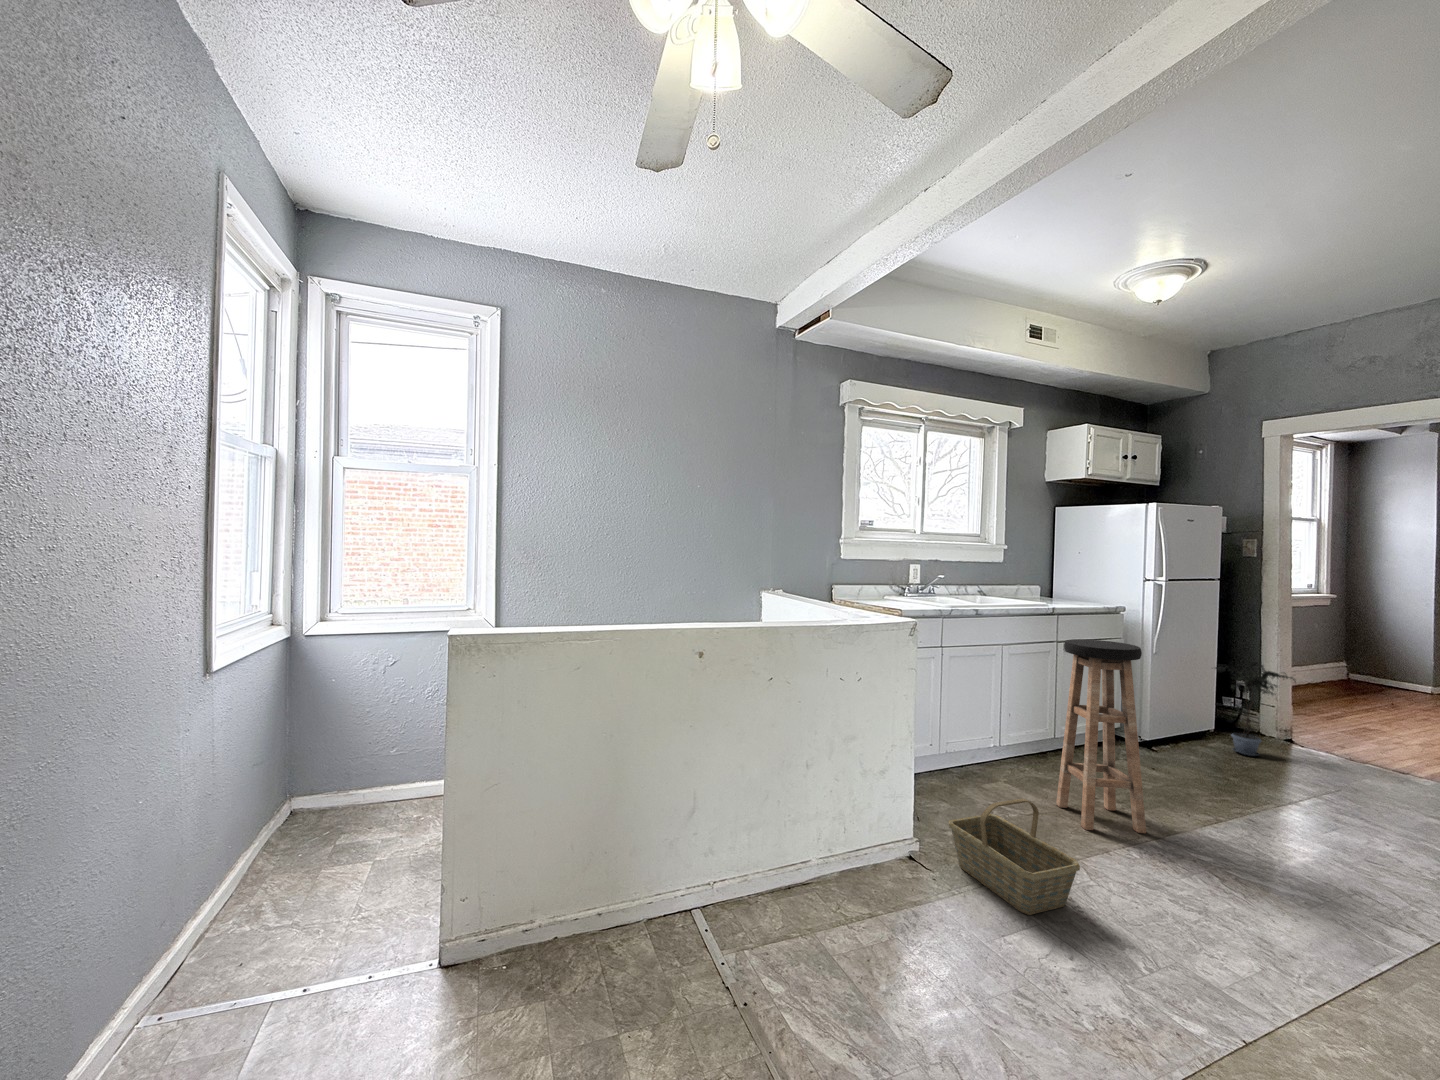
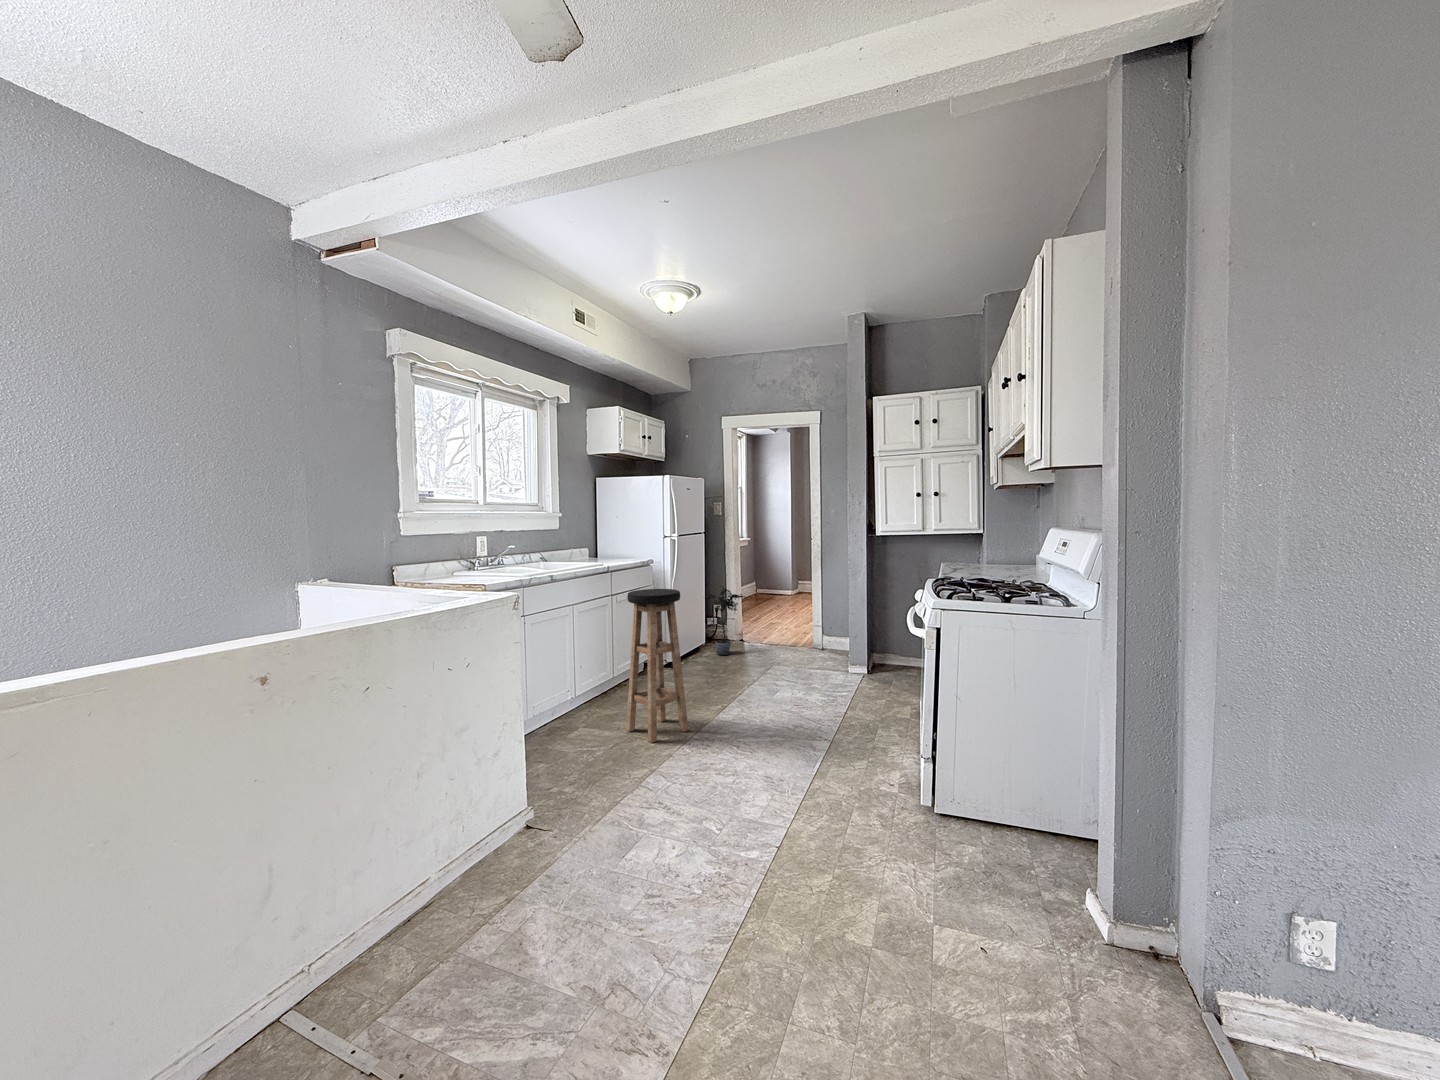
basket: present [949,799,1080,915] -> none [559,734,667,829]

